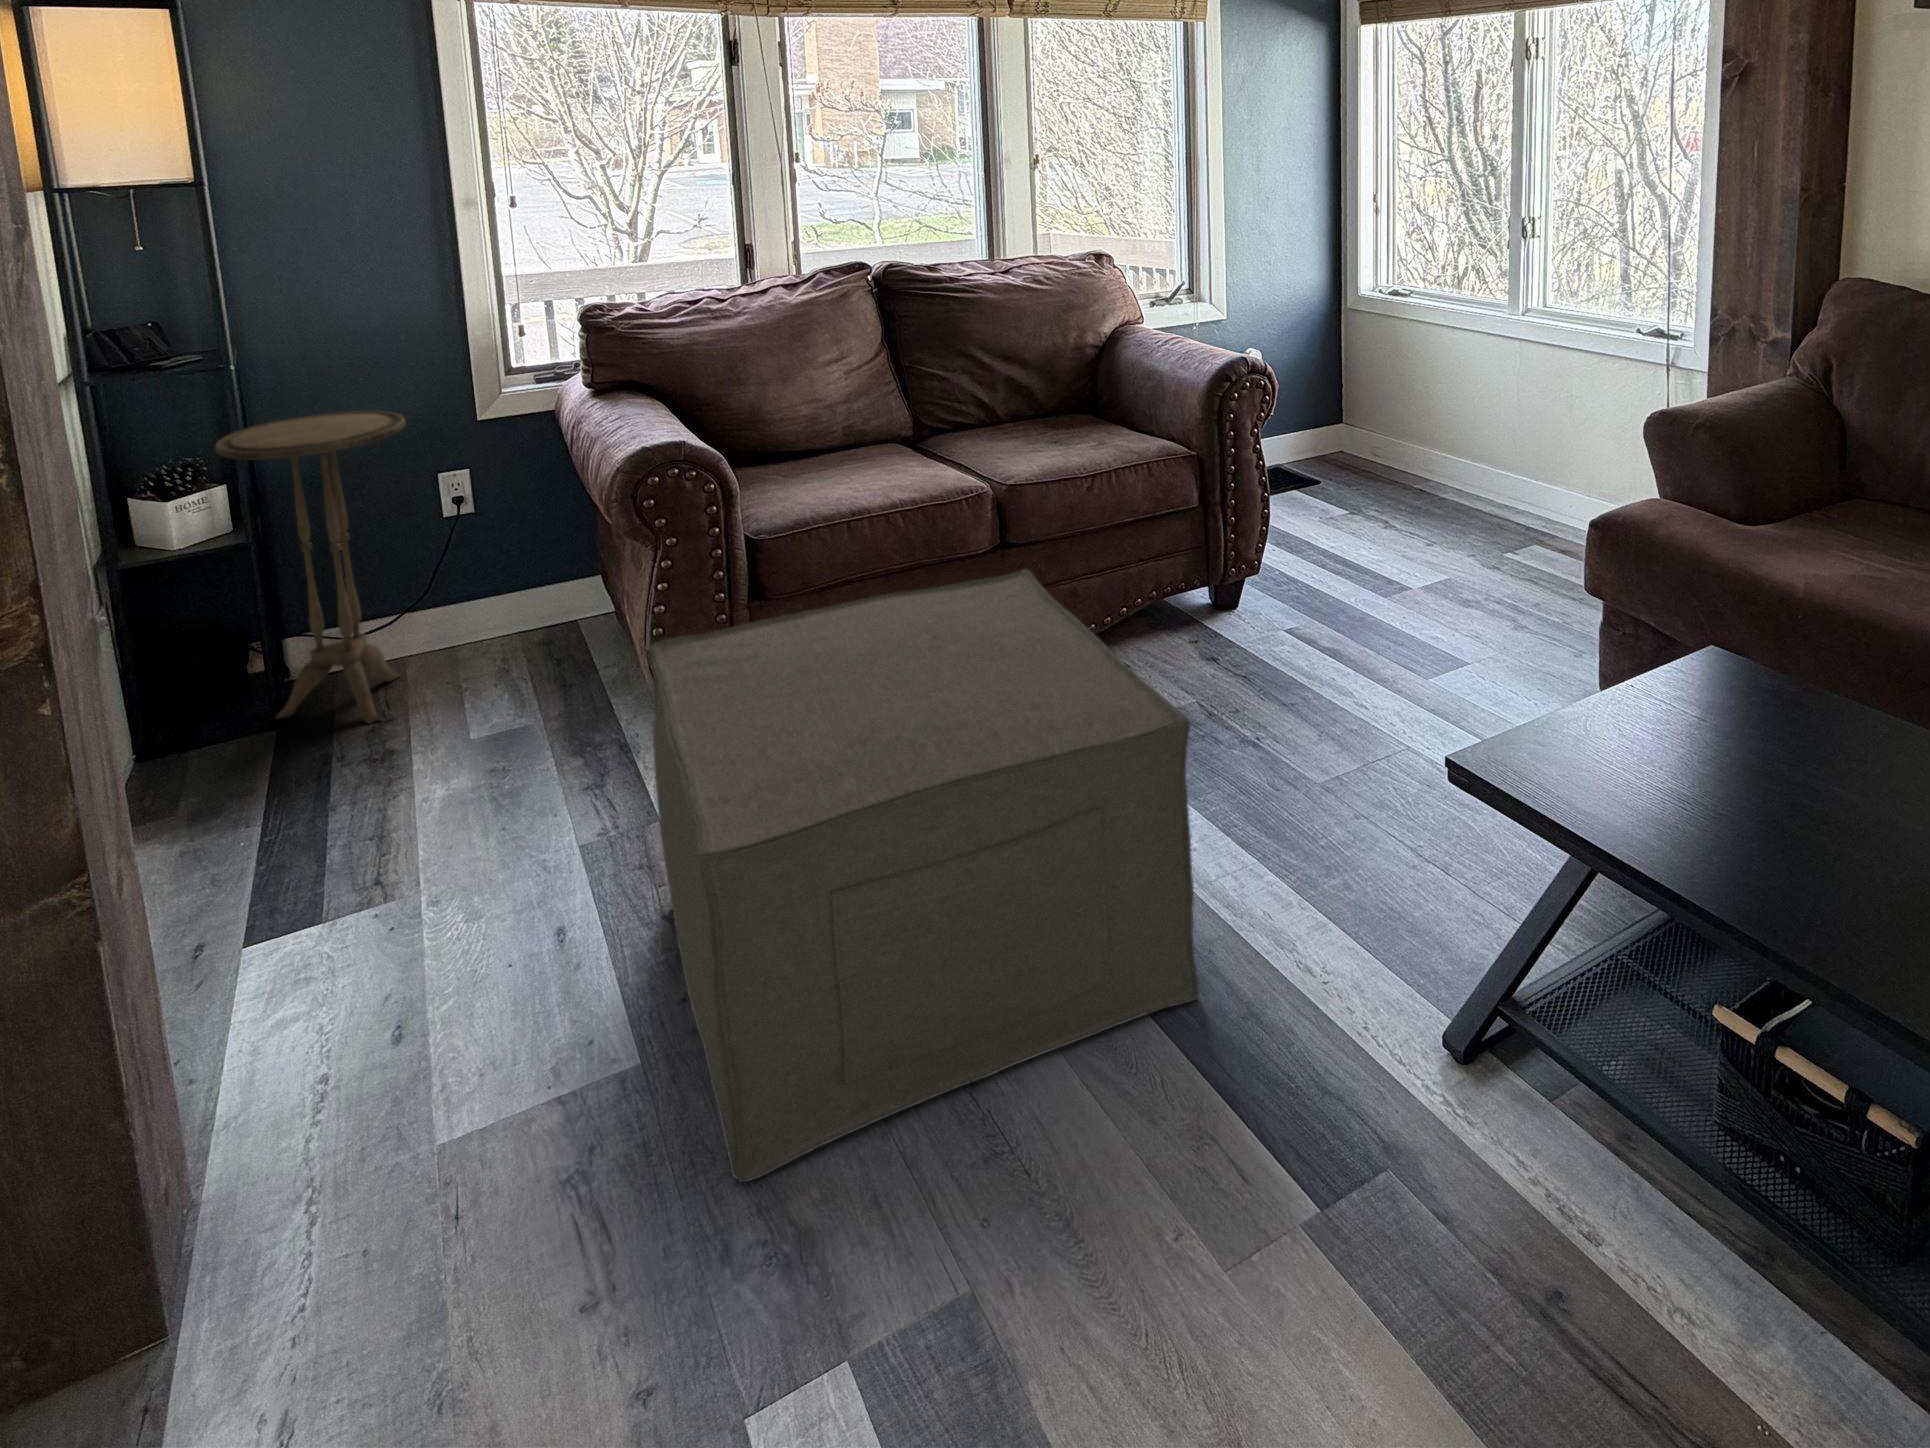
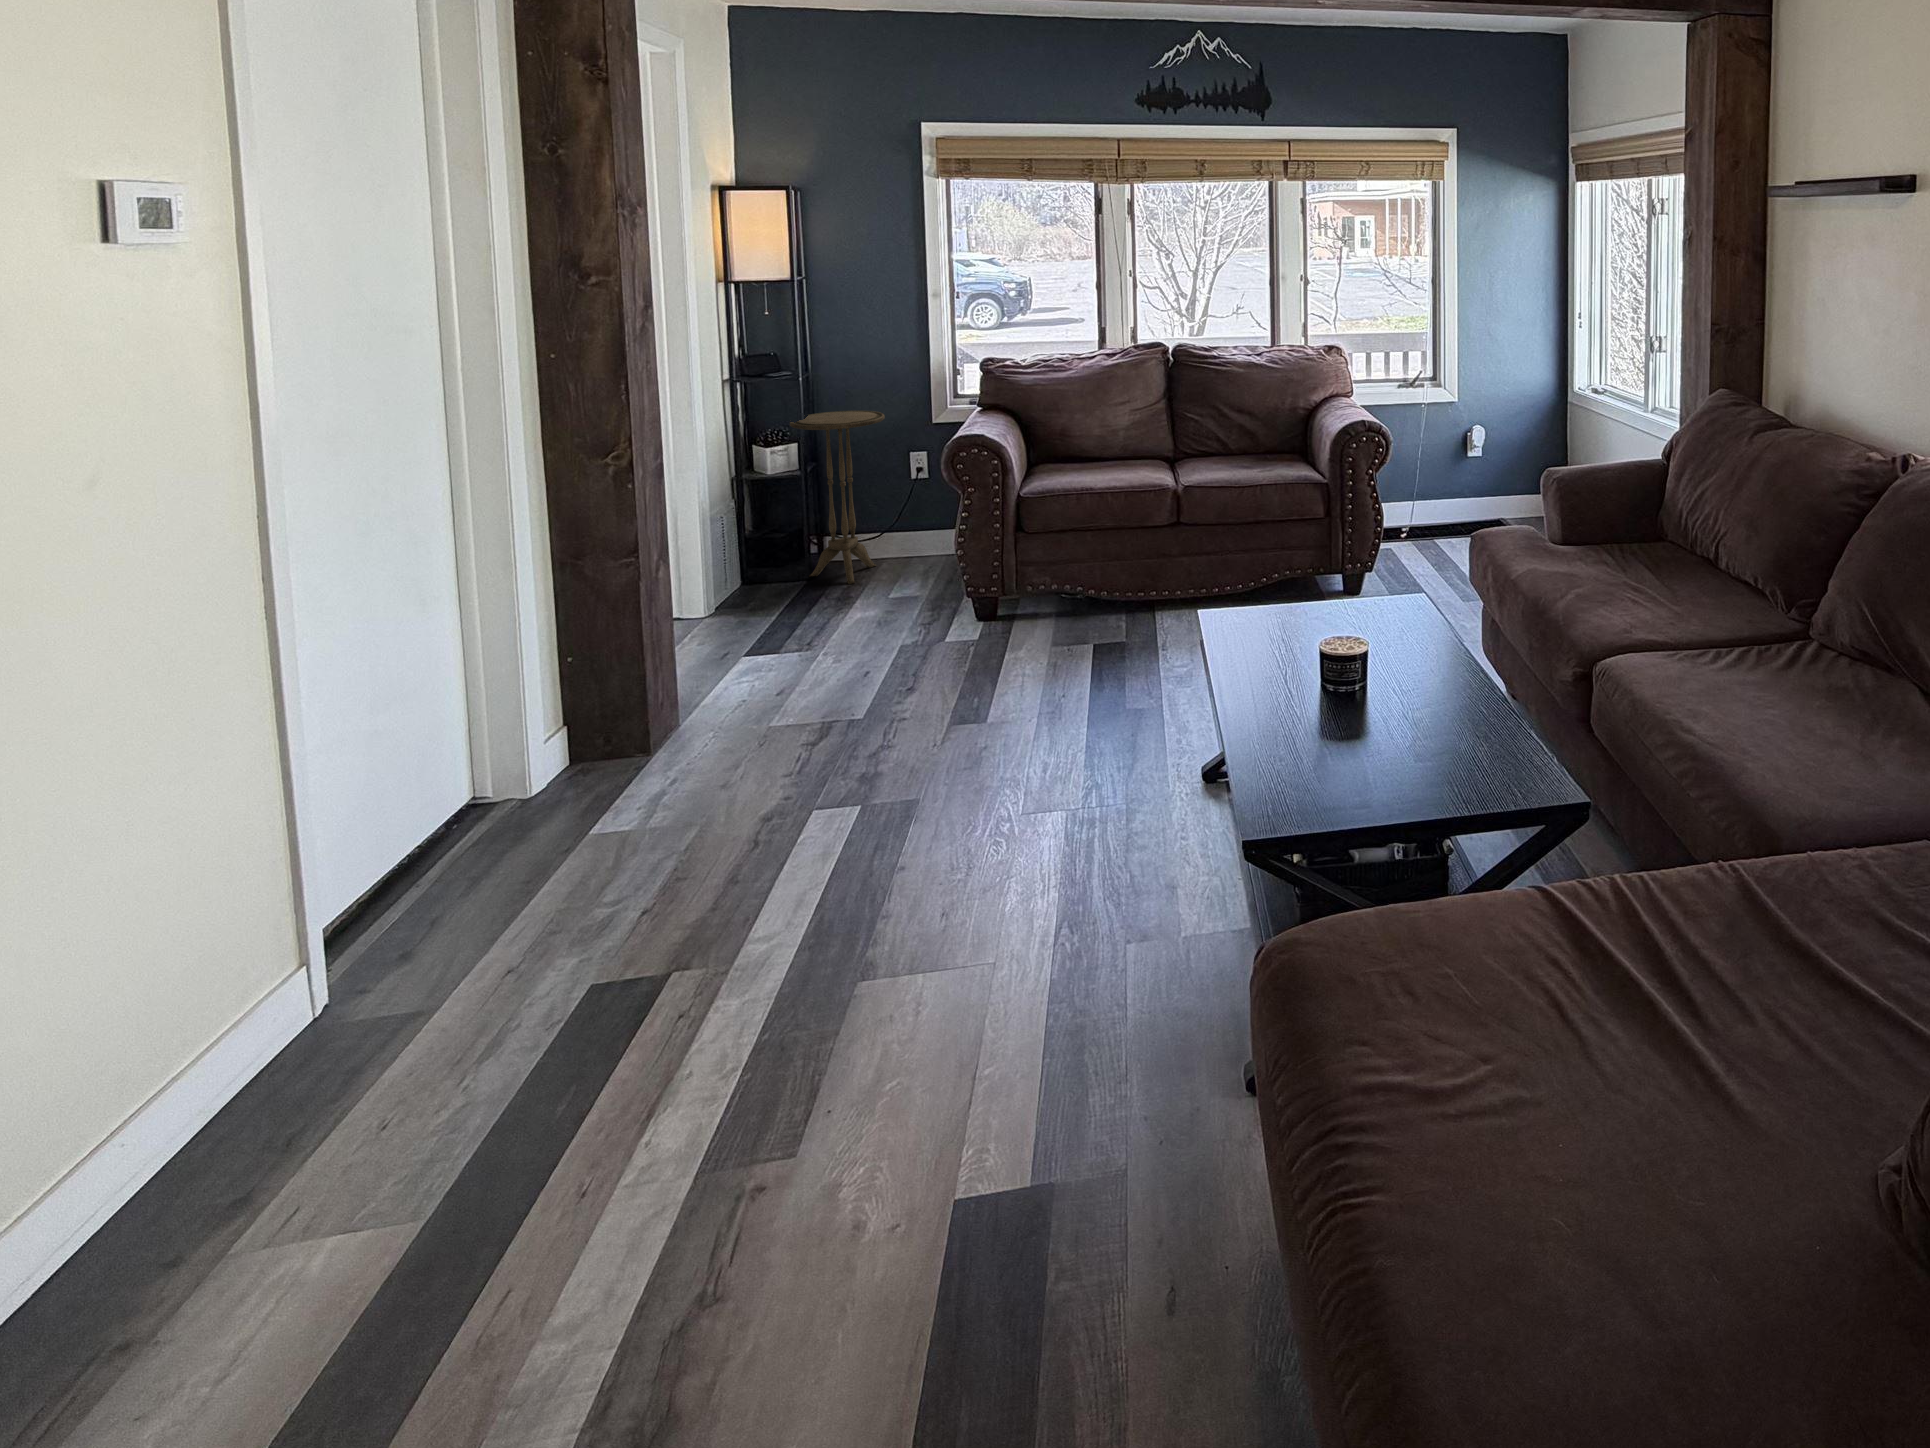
ottoman: present [649,570,1199,1182] -> none [866,525,1144,761]

